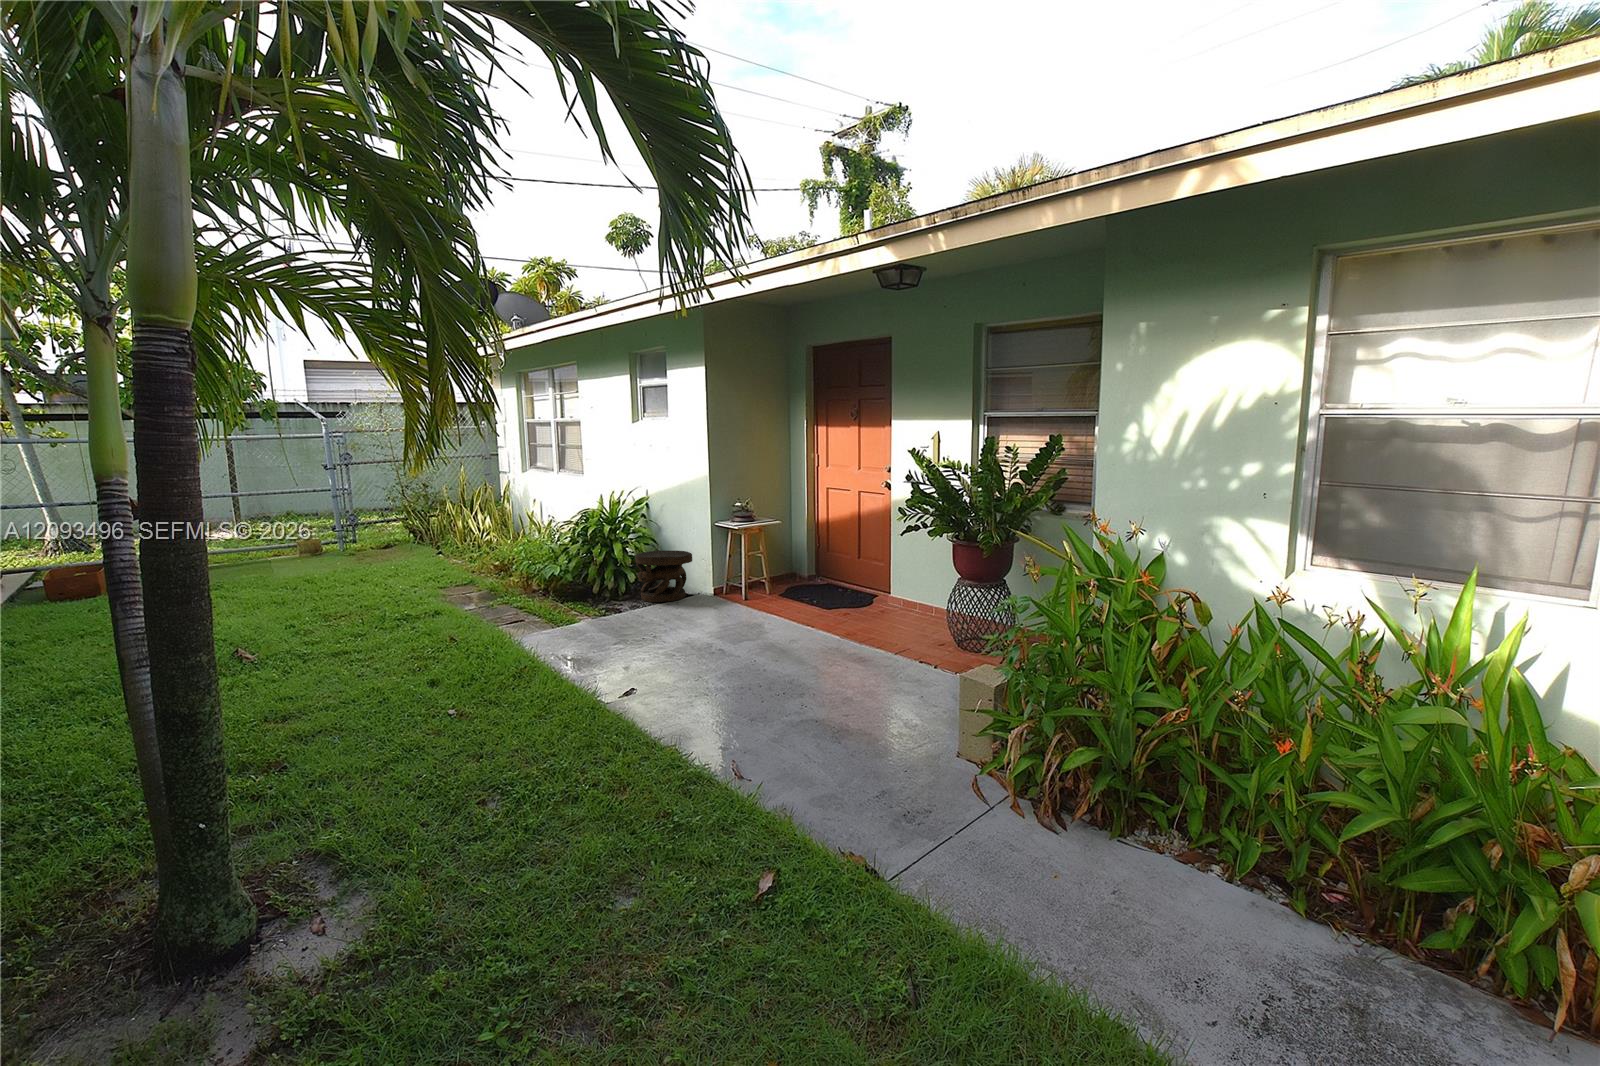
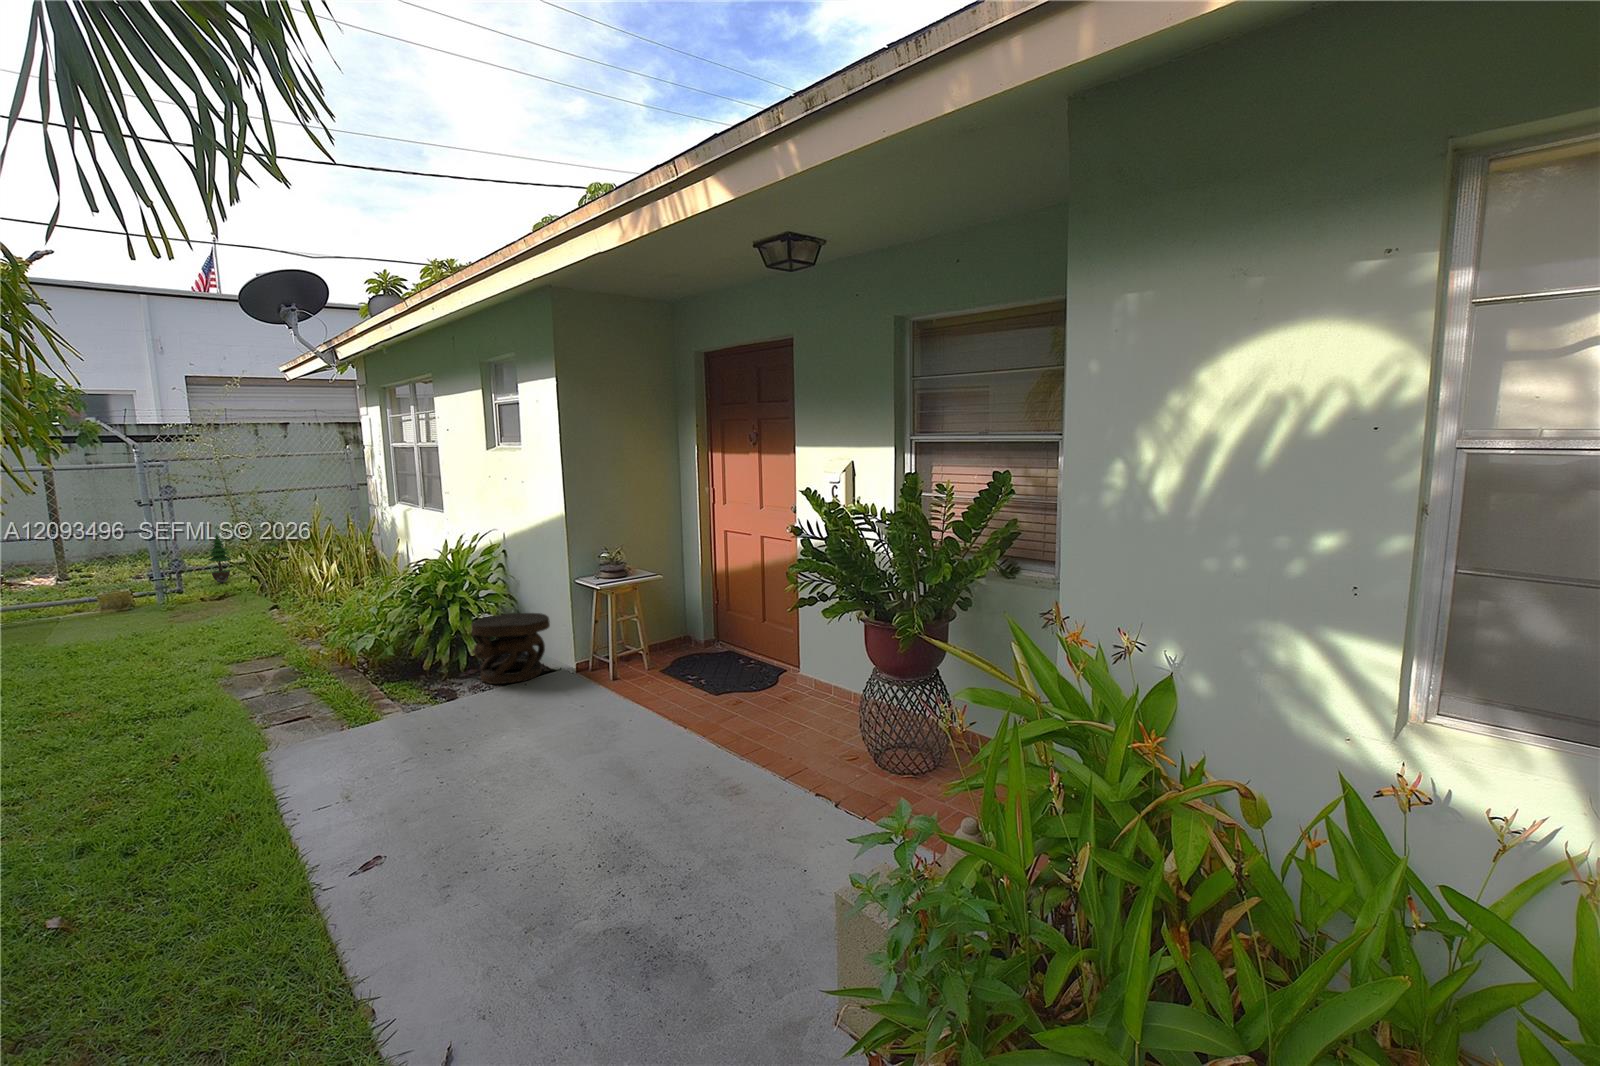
potted tree: none [371,494,389,536] -> present [208,534,231,583]

